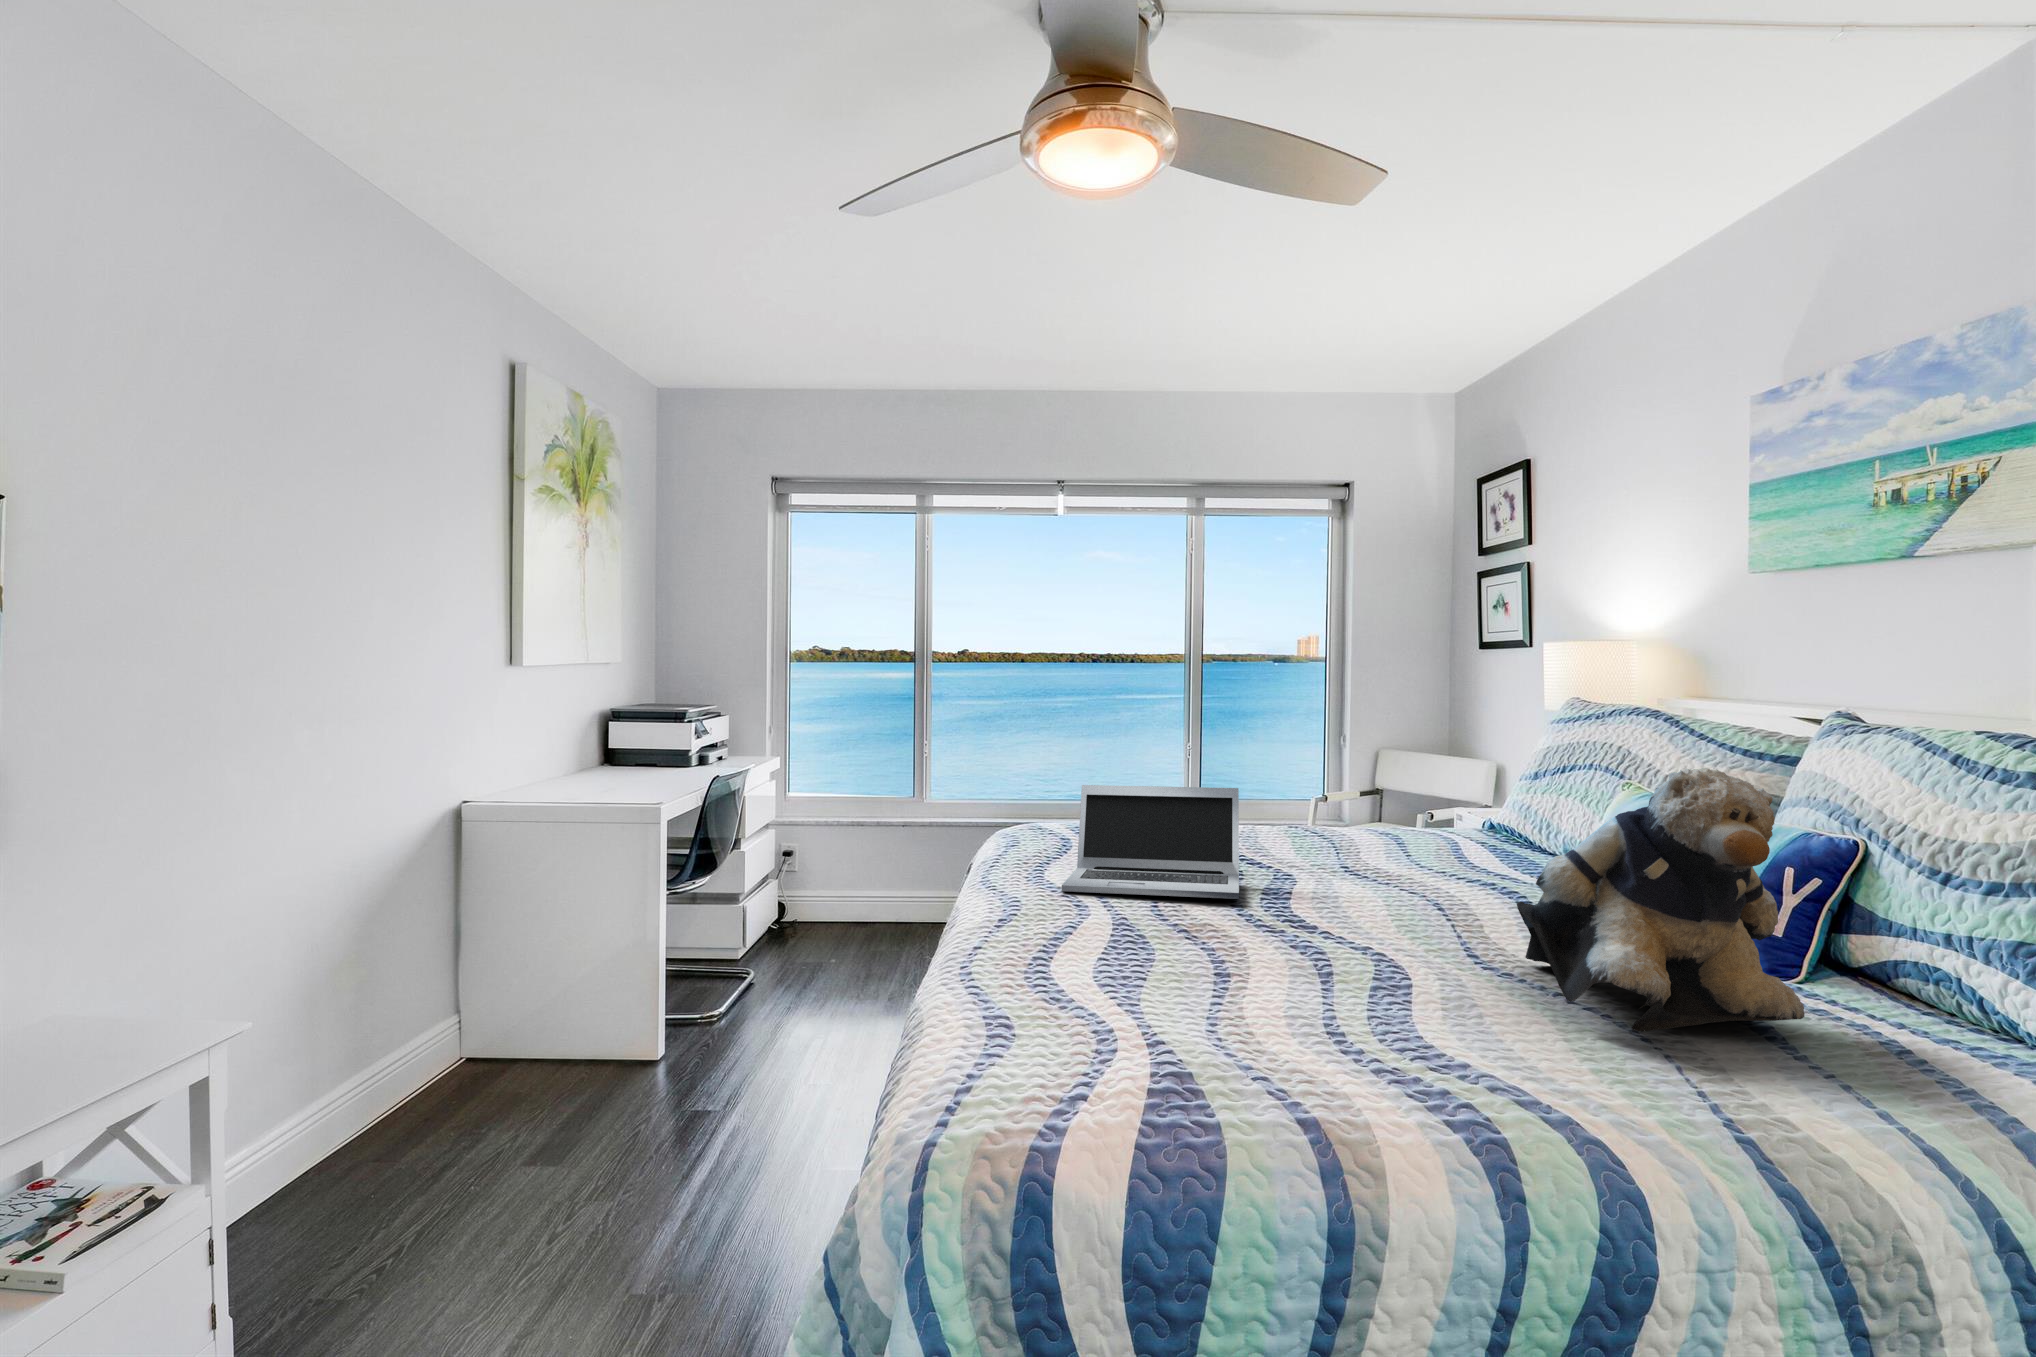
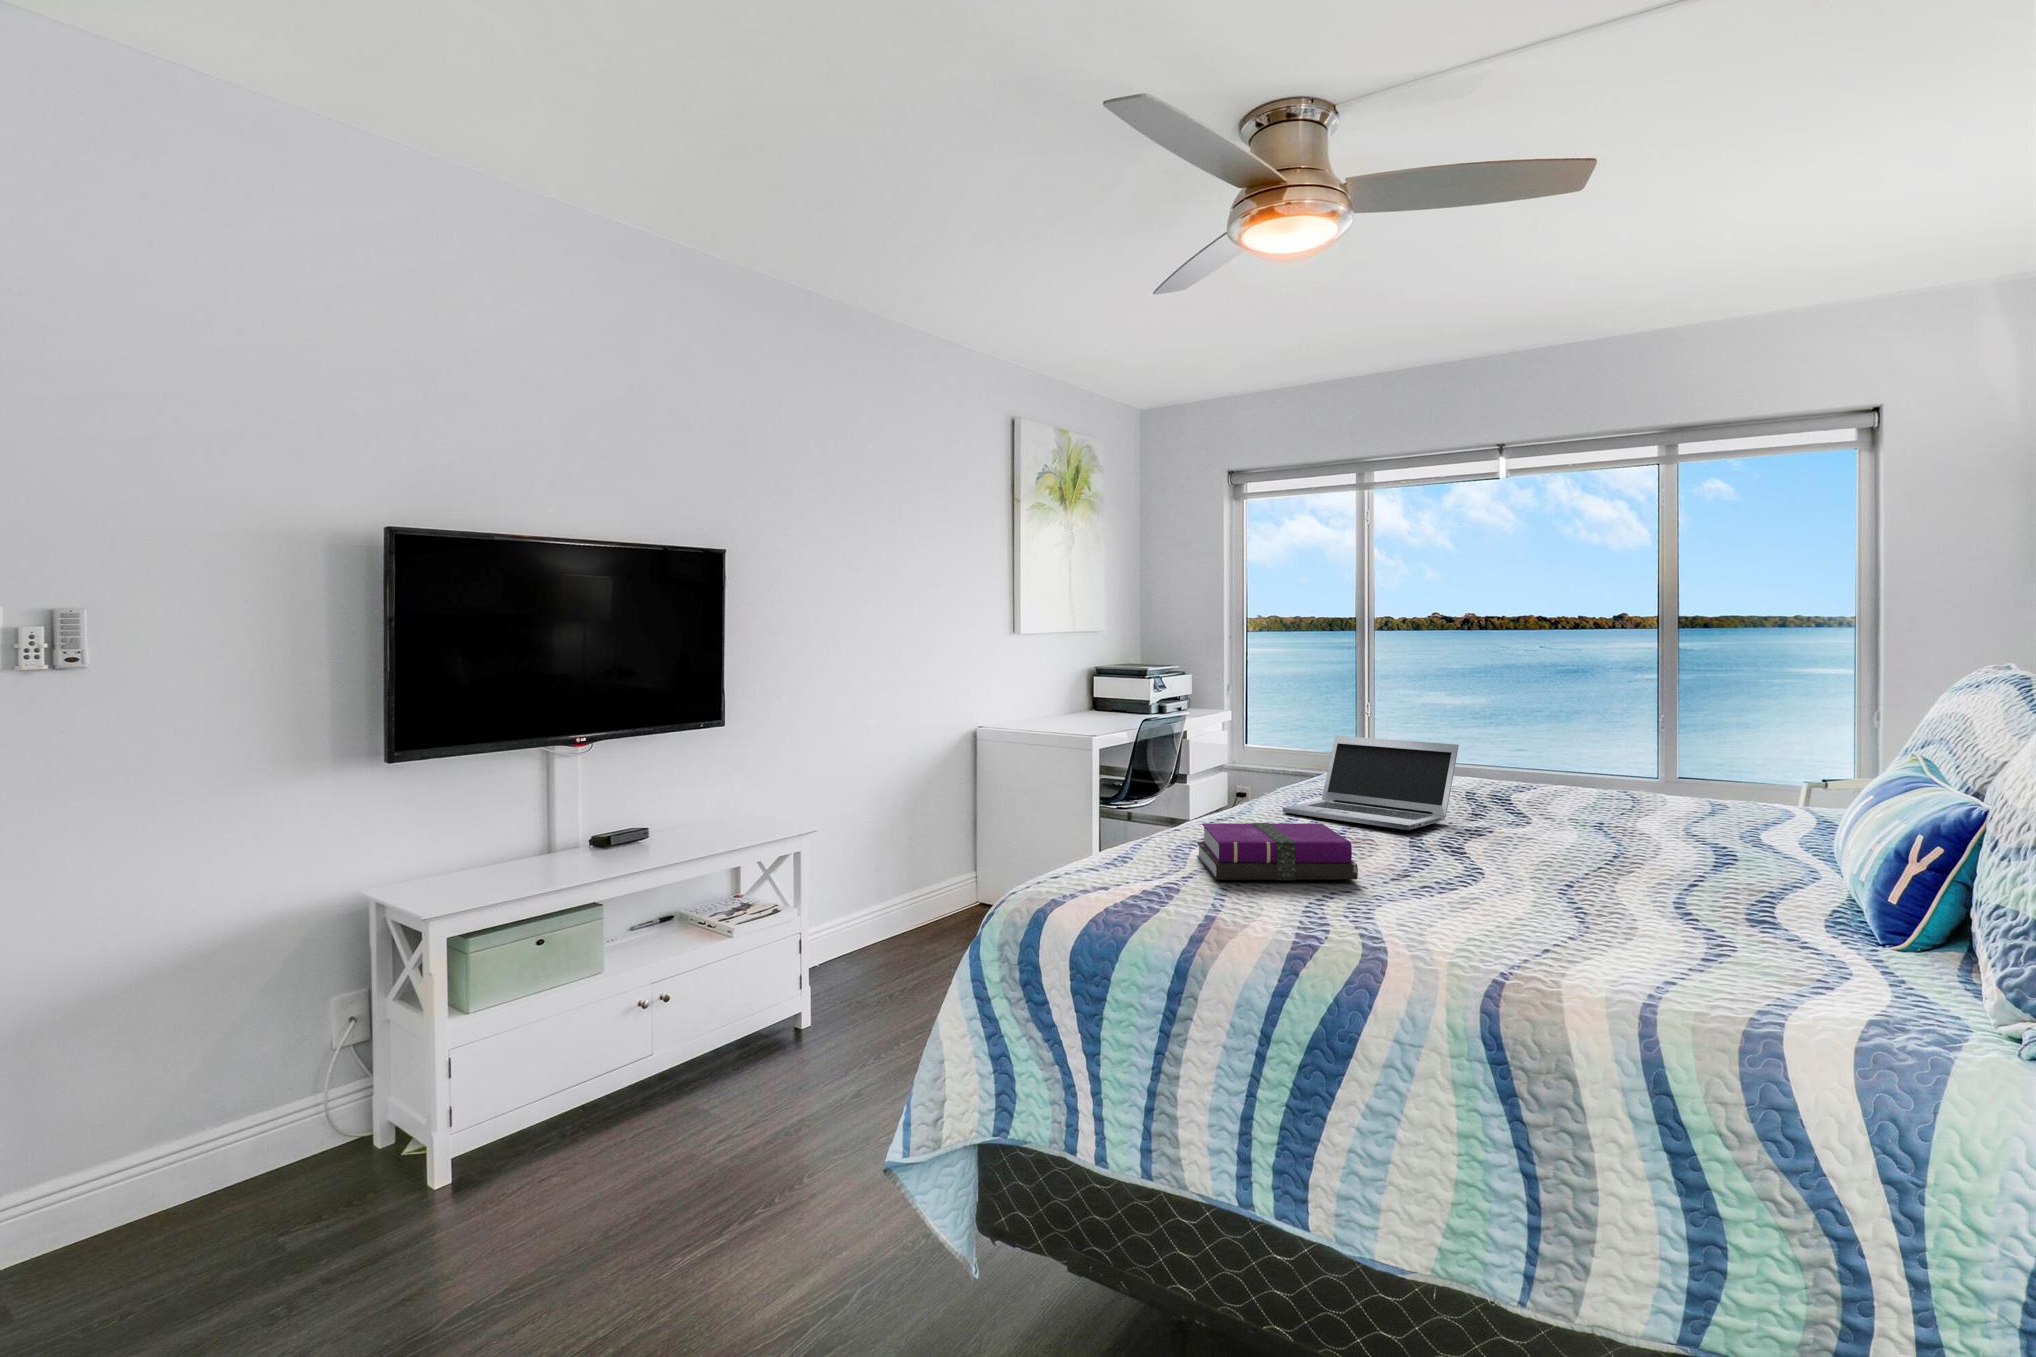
teddy bear: present [1517,768,1805,1032] -> none [1494,734,1721,947]
notebook: none [1086,909,1337,1025] -> present [1197,823,1358,880]

